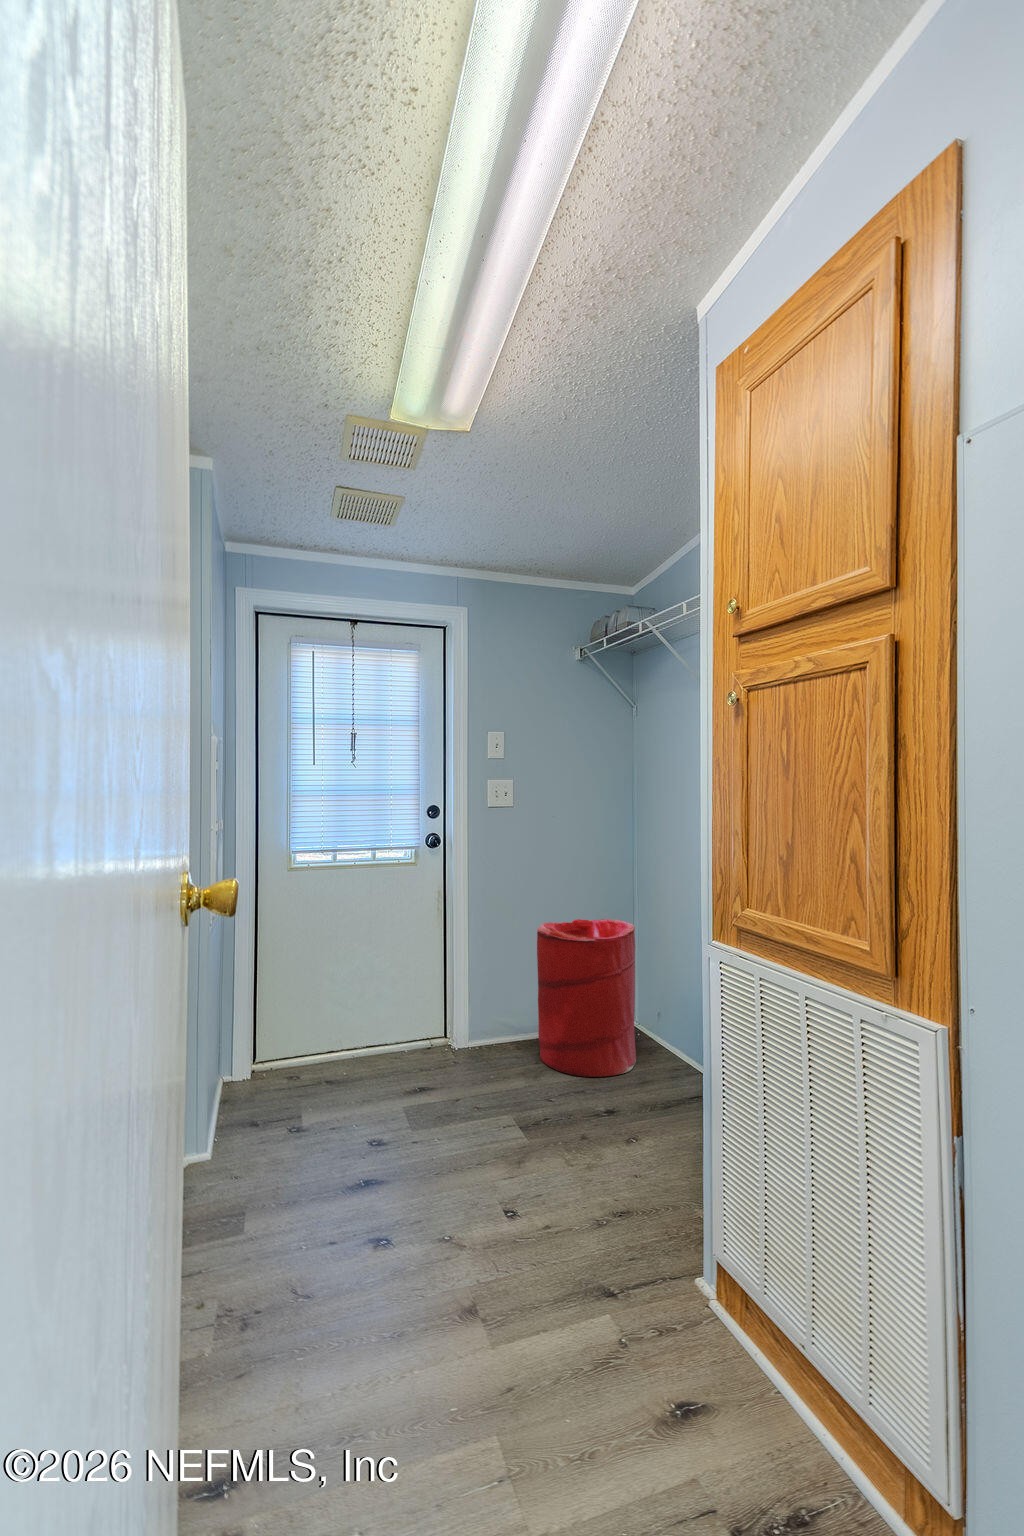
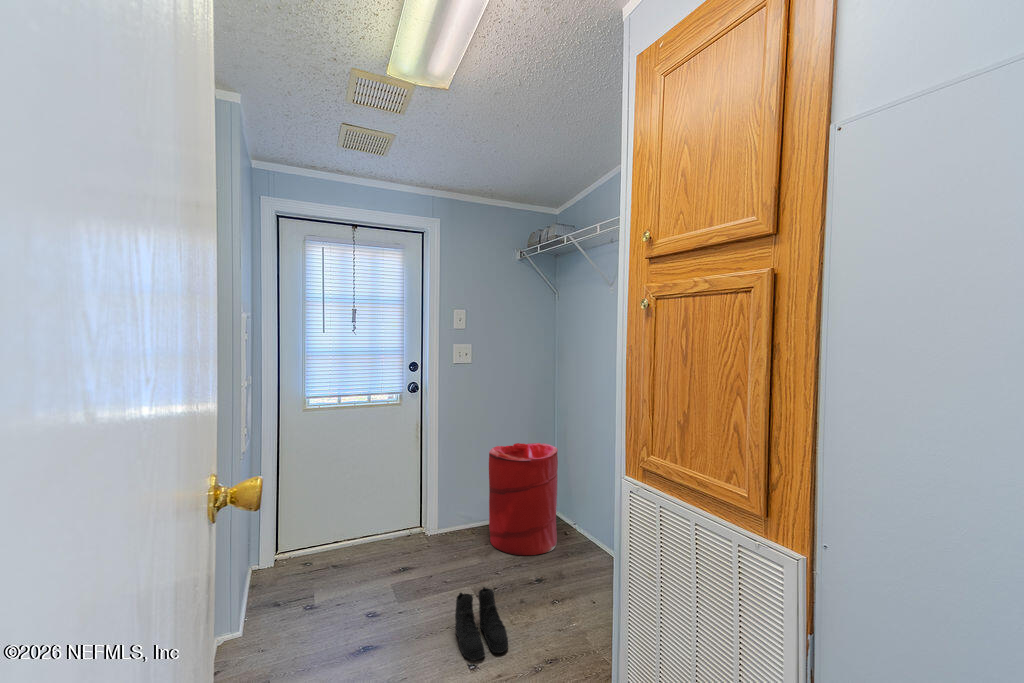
boots: none [487,1110,560,1207] -> present [455,587,508,661]

